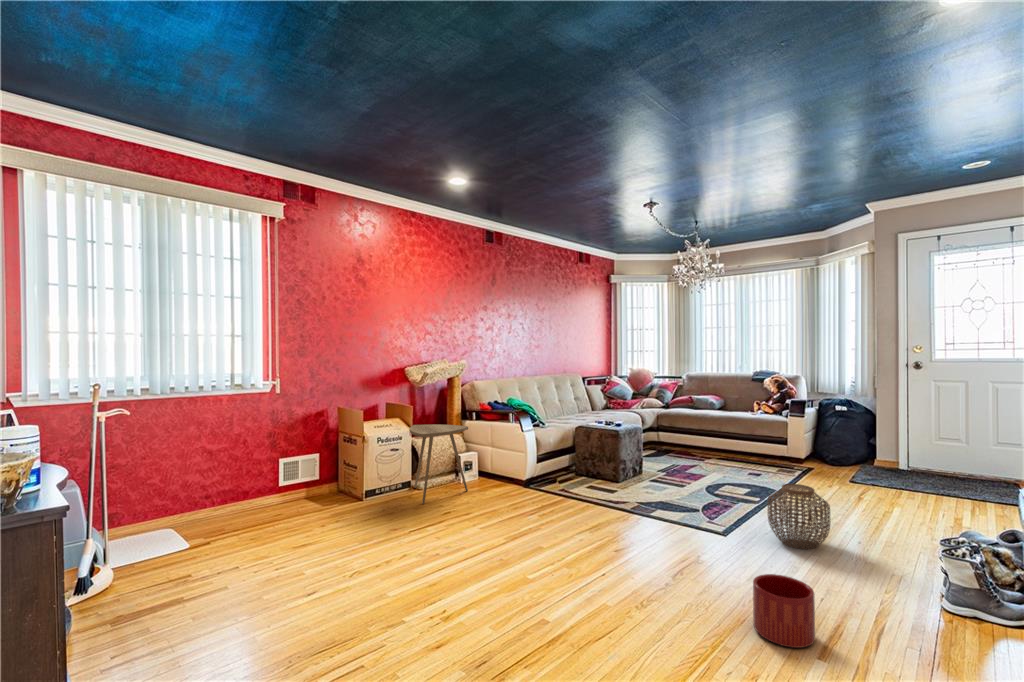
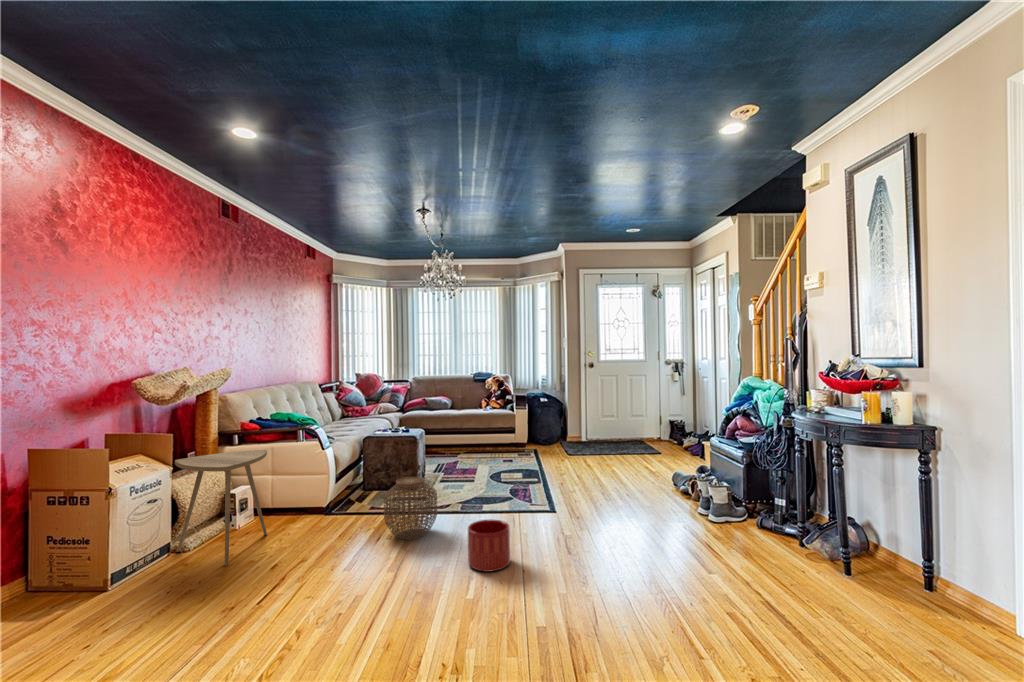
woven basket: present [768,484,831,550] -> present [384,477,437,540]
planter: present [753,574,815,648] -> present [468,519,510,572]

